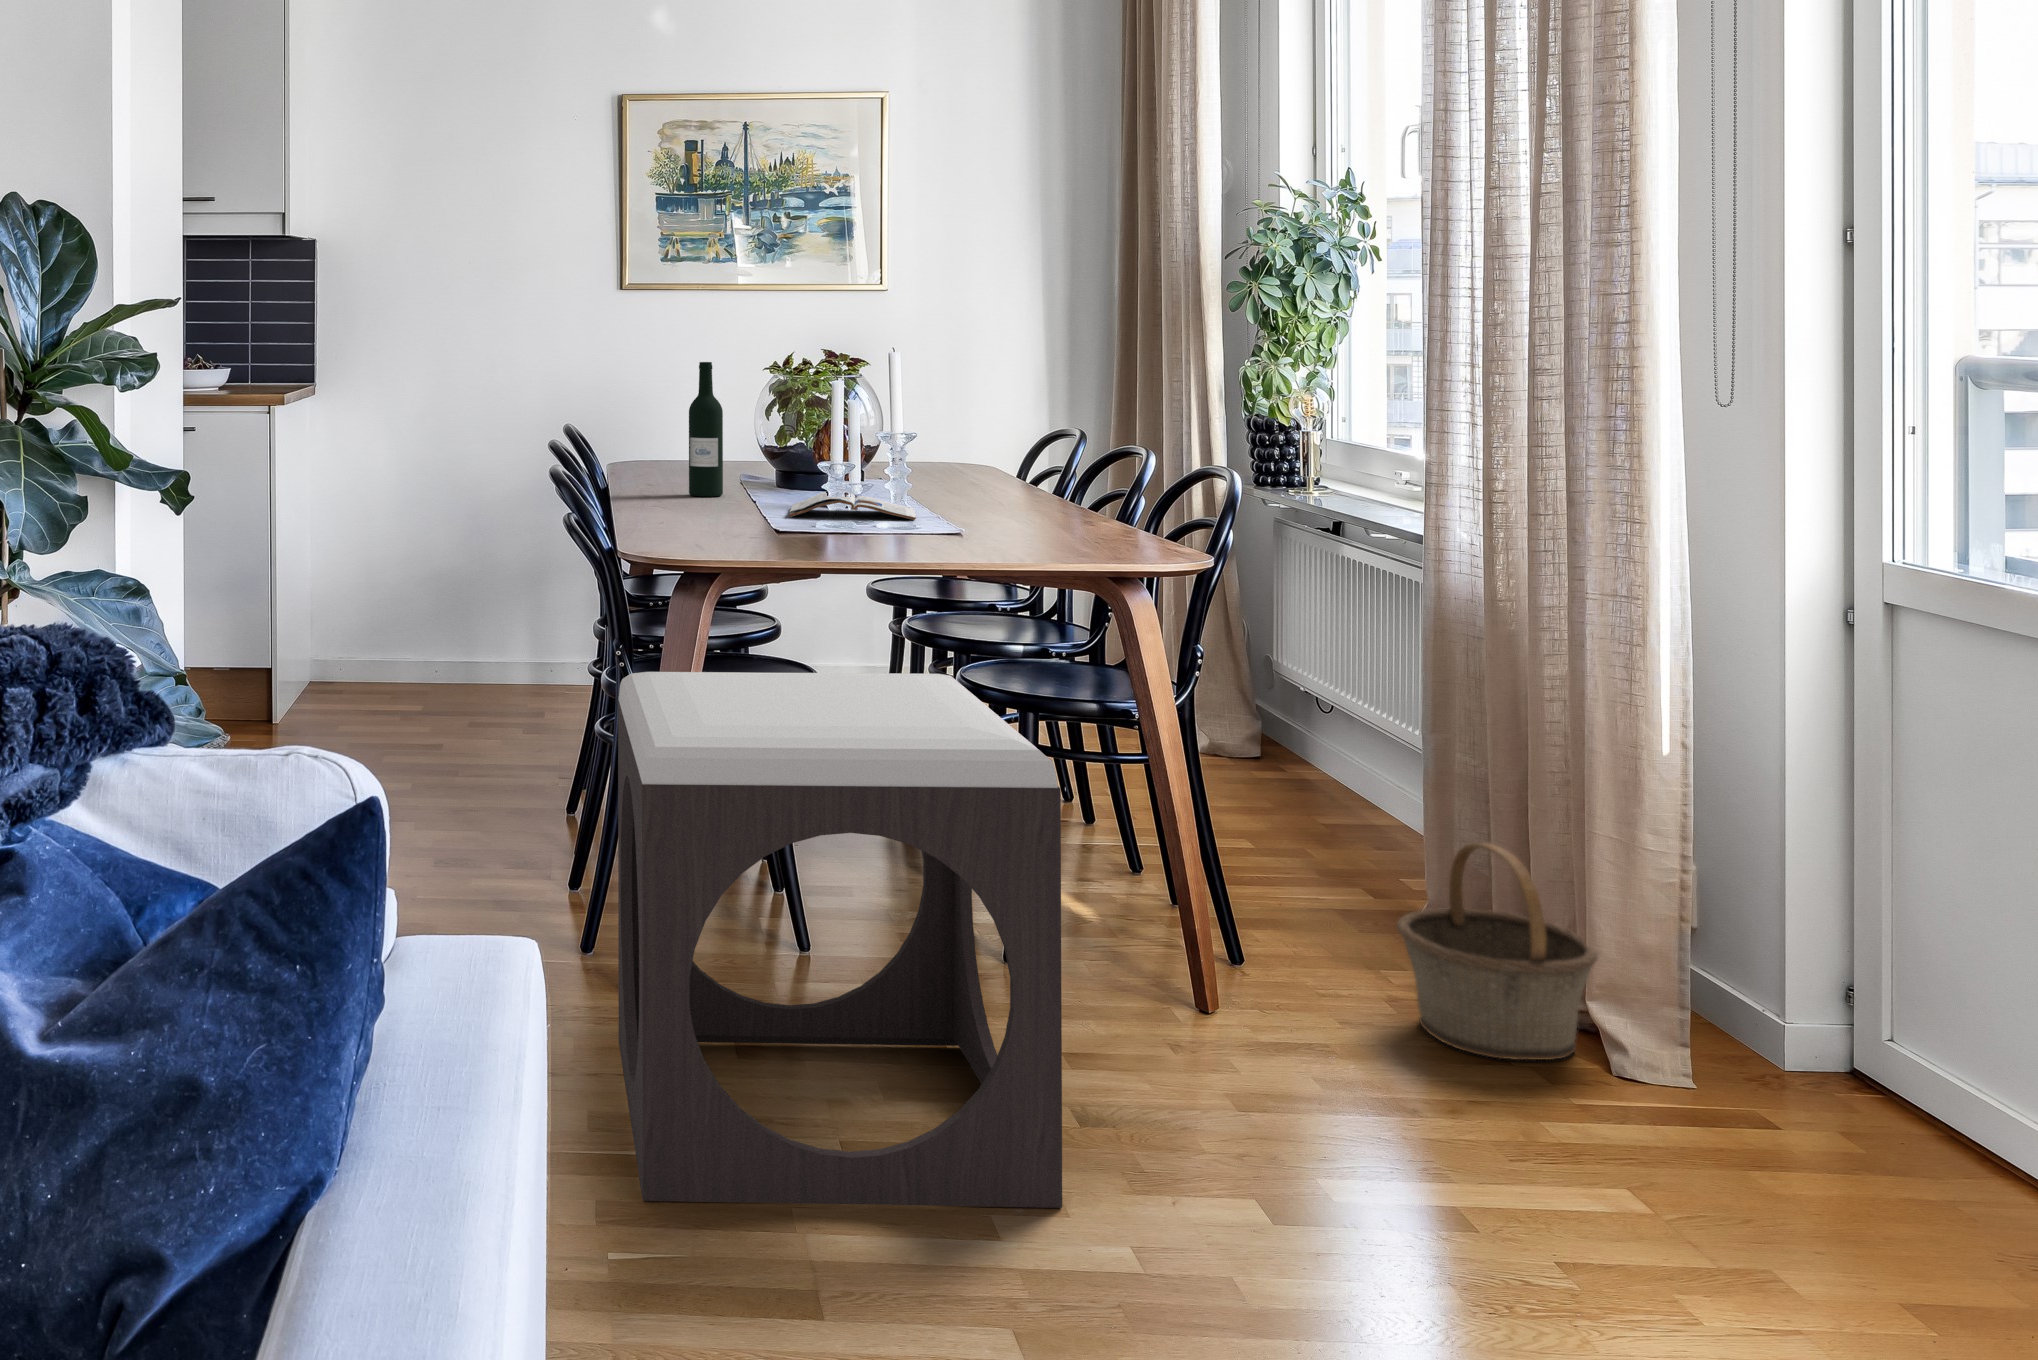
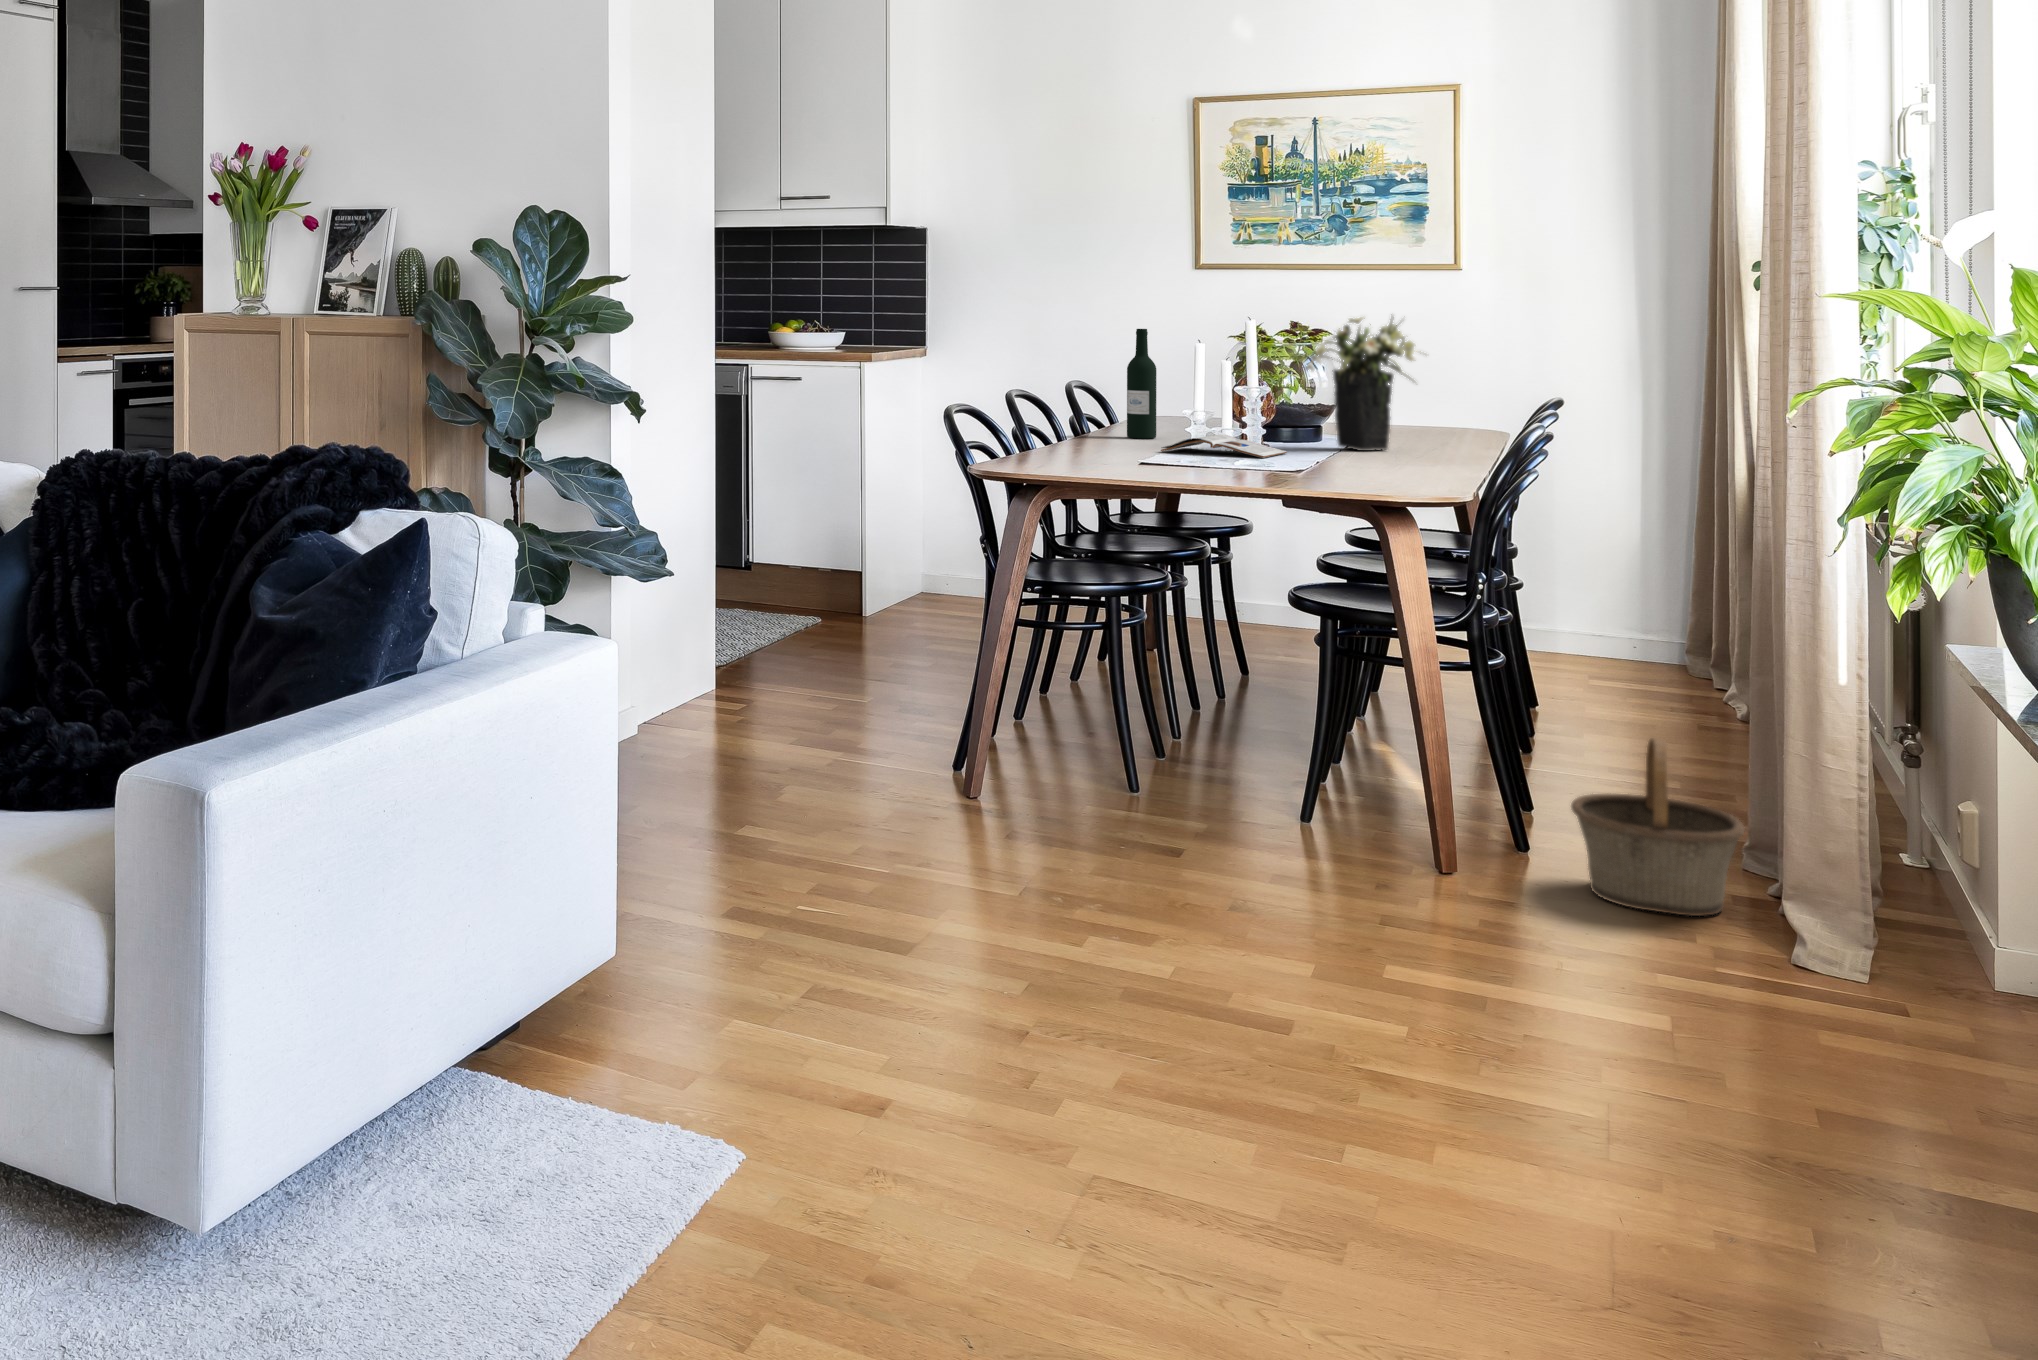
flower arrangement: none [907,341,1041,502] -> present [1306,317,1417,451]
footstool: present [618,672,1062,1208] -> none [834,541,1169,913]

